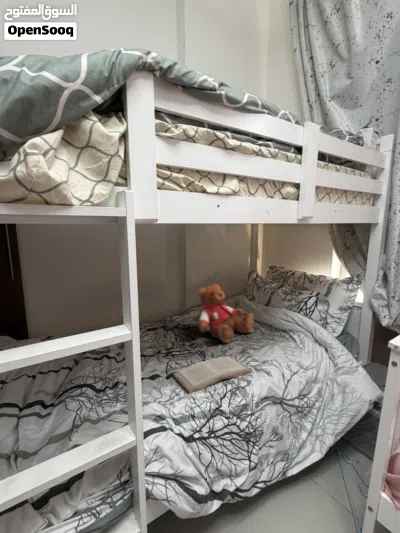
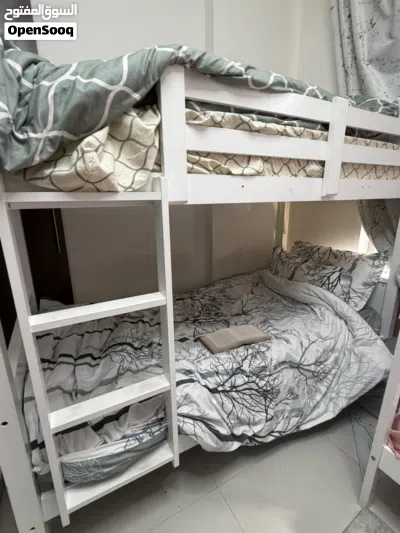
teddy bear: present [198,284,254,343] -> none [223,258,277,313]

